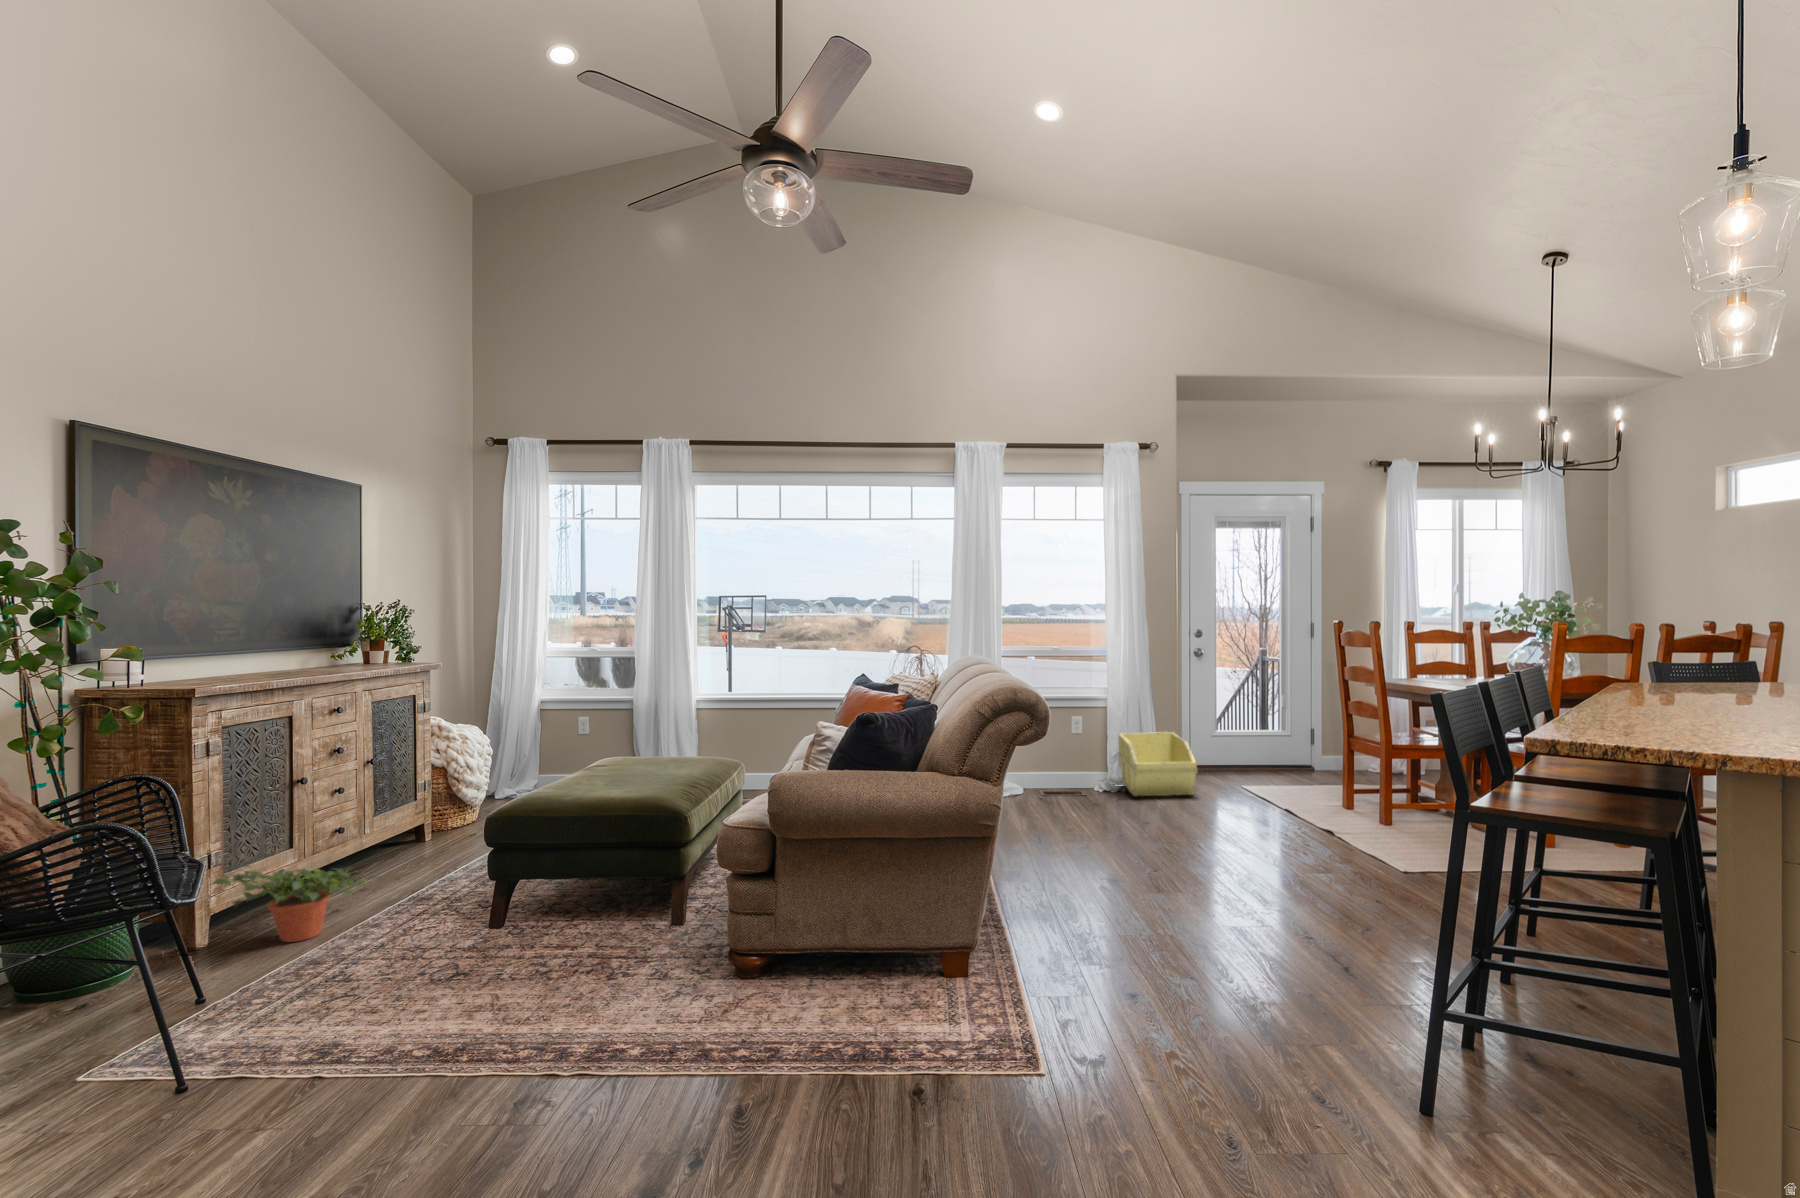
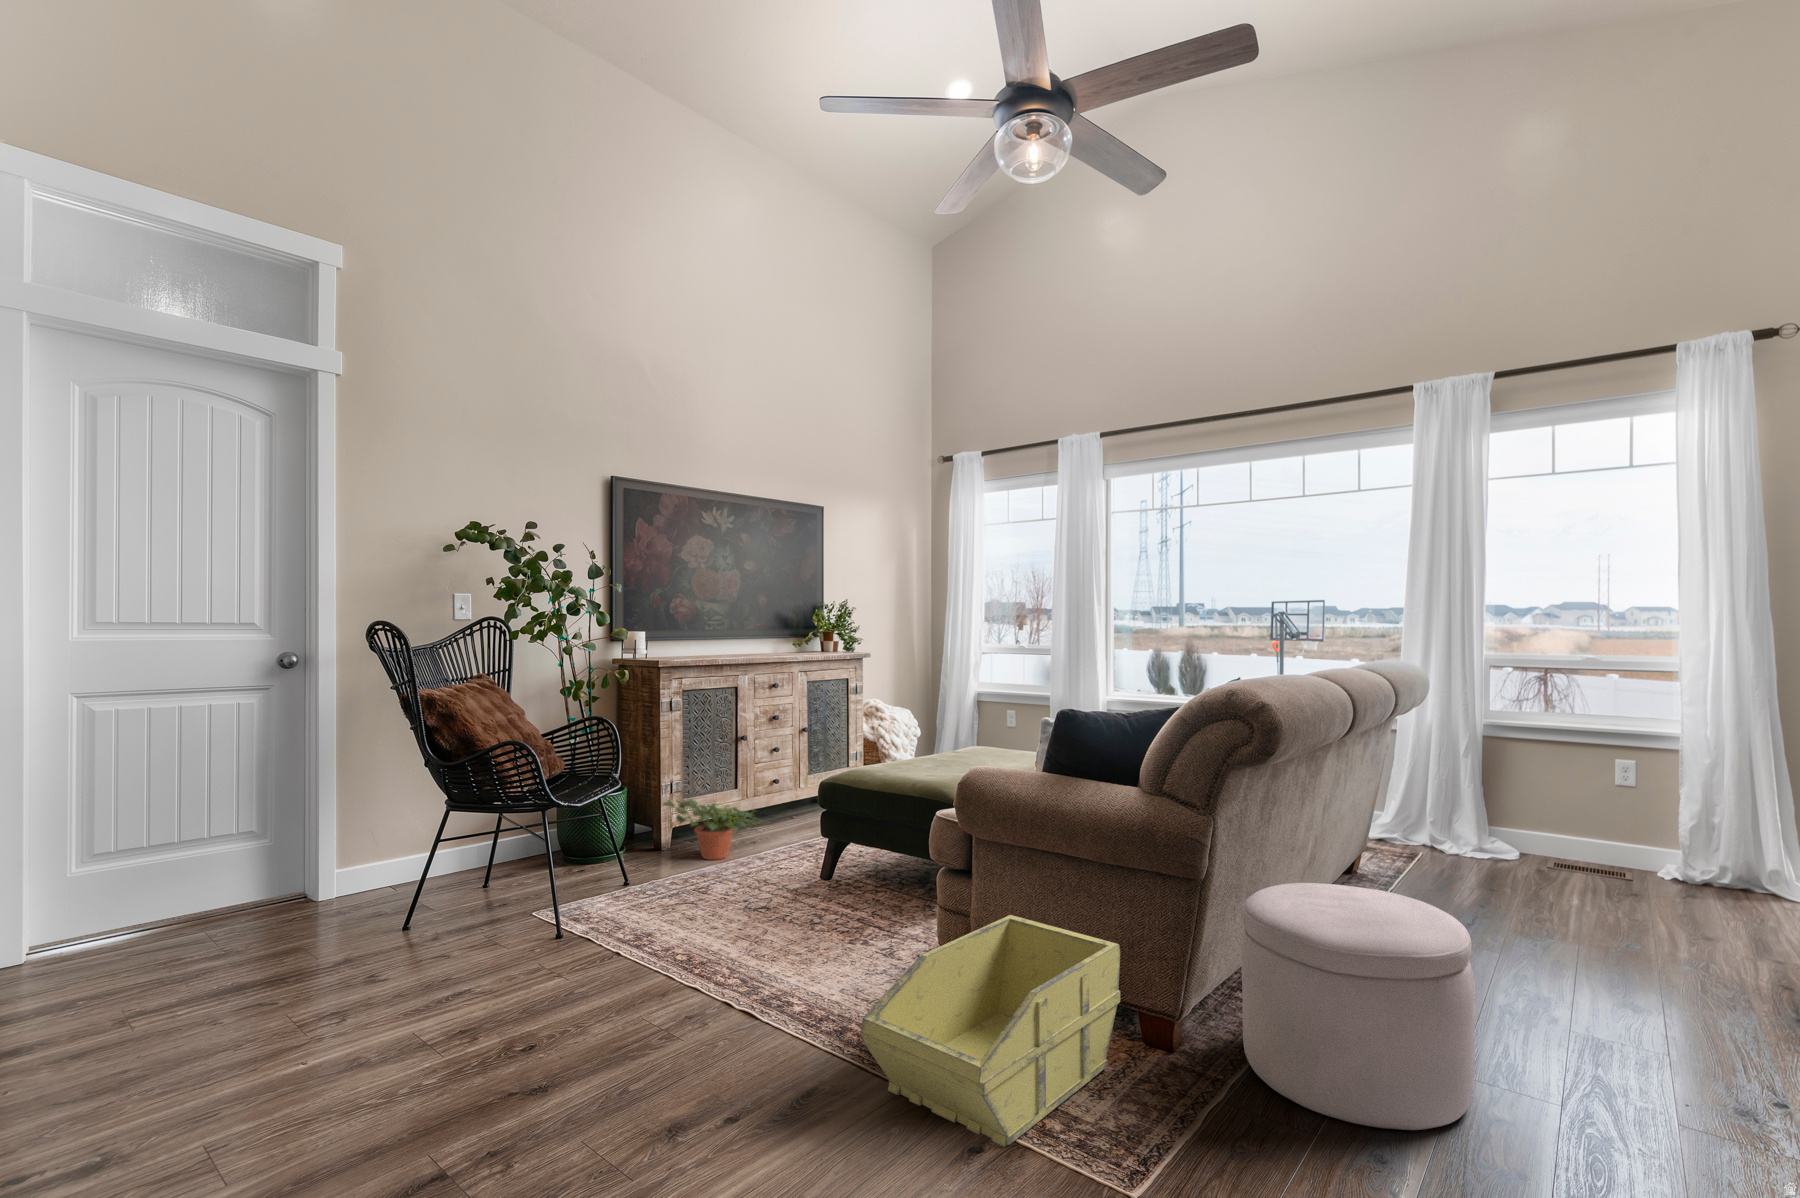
storage bin: present [1118,732,1198,796] -> present [861,915,1120,1147]
ottoman: none [1009,805,1176,979] -> present [1241,883,1475,1130]

